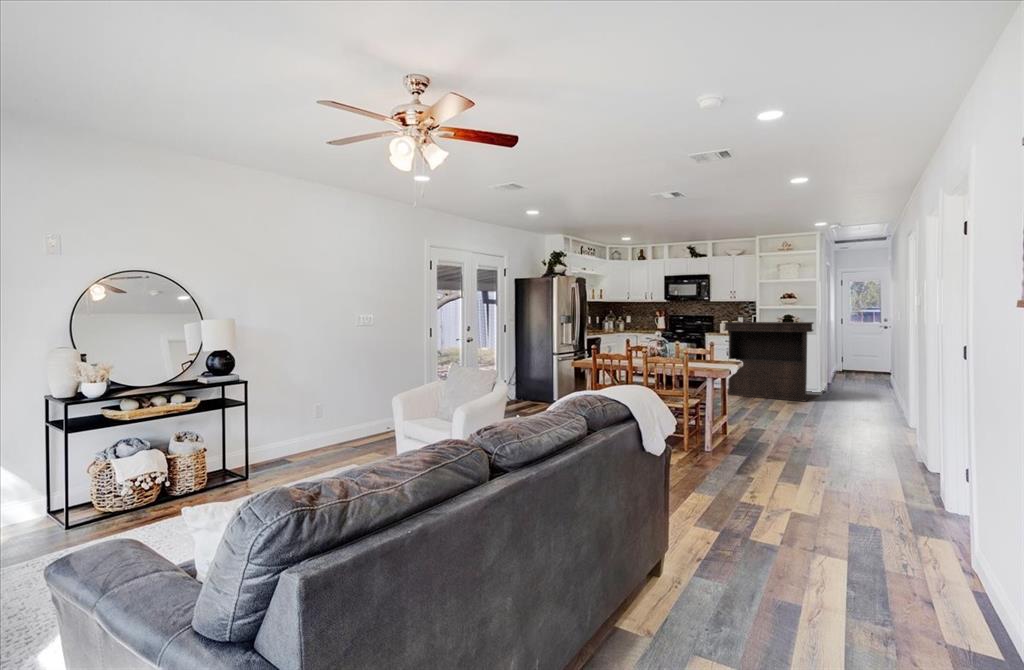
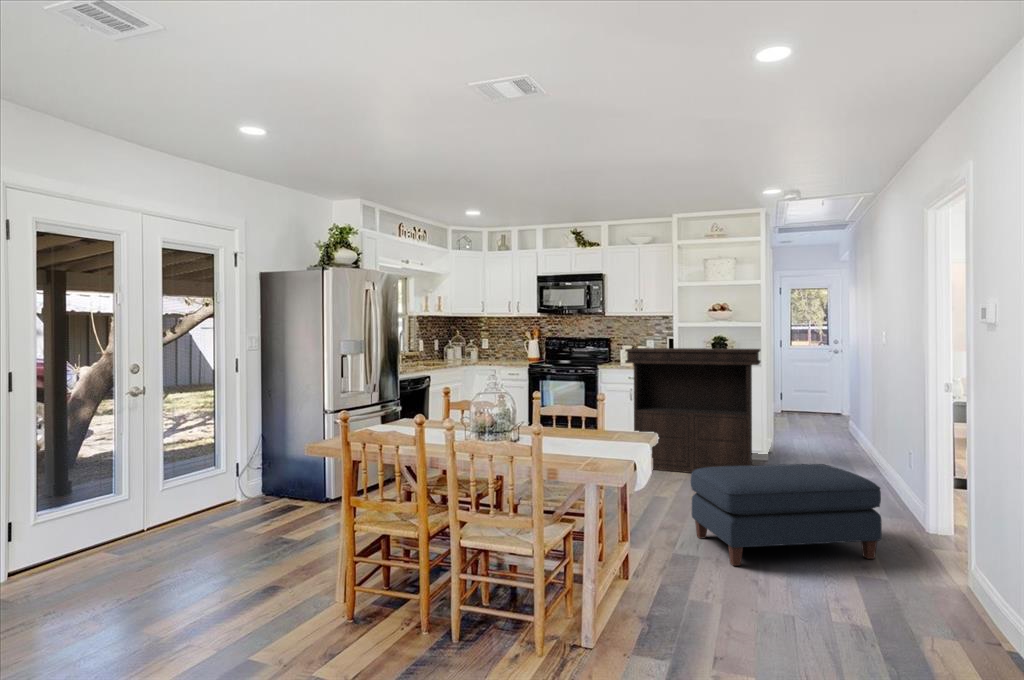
ottoman: none [761,385,870,433] -> present [691,464,882,566]

